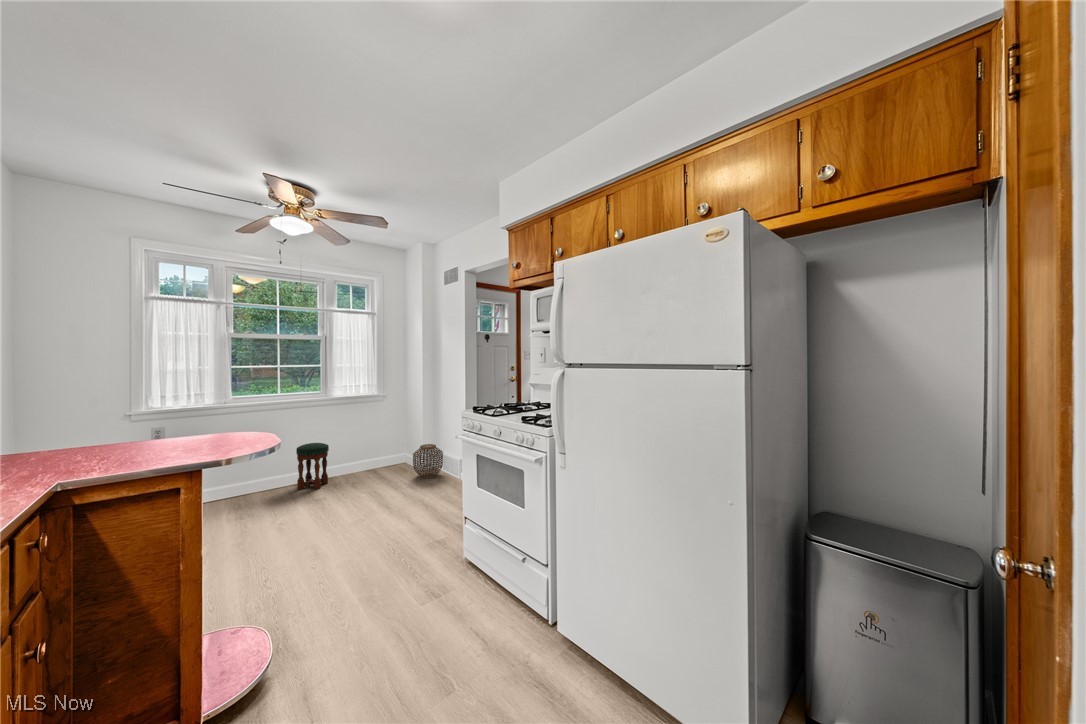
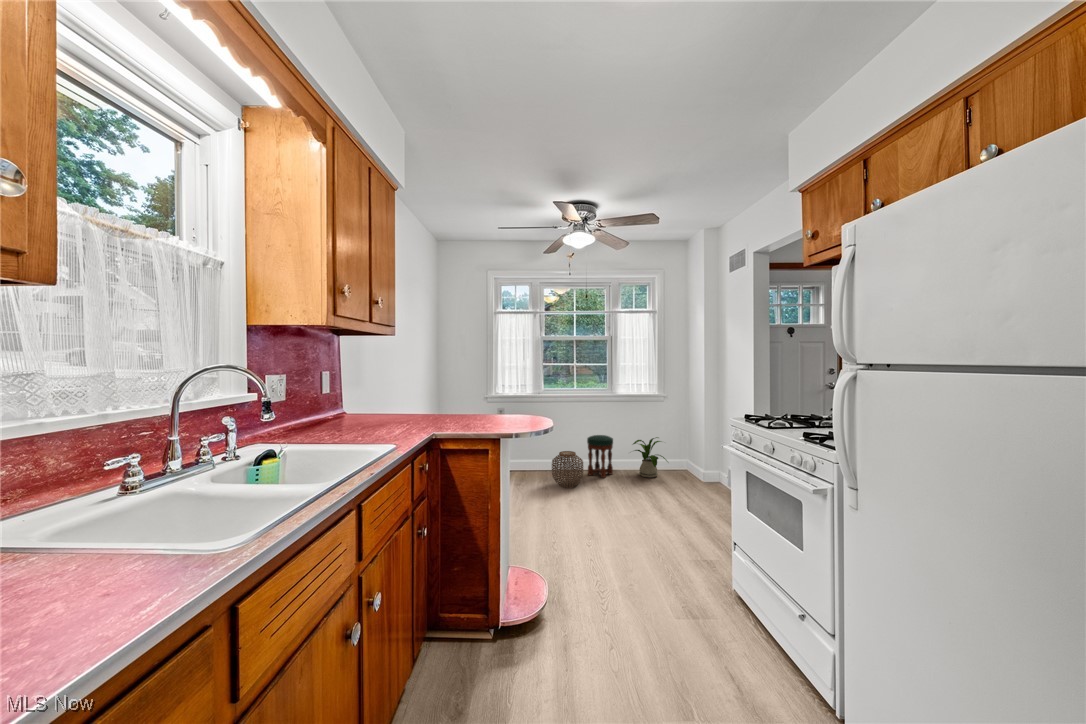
house plant: none [345,438,389,479] -> present [633,437,668,477]
woven basket: present [413,444,443,478] -> present [552,451,583,488]

